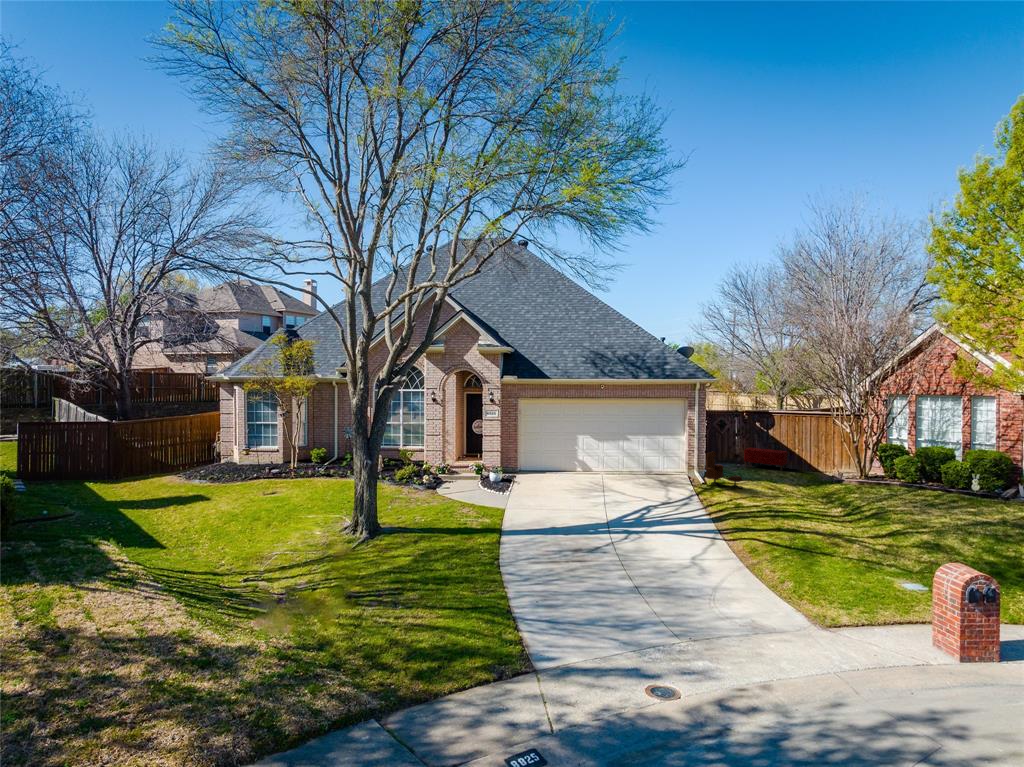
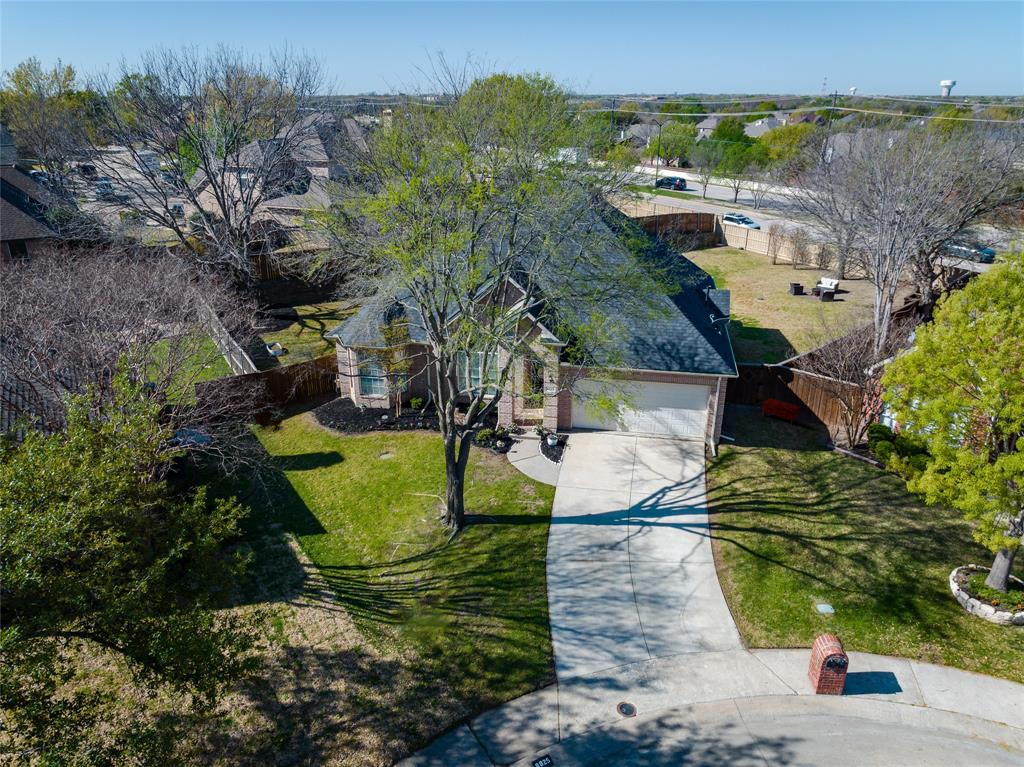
lounge chair: present [706,451,742,489] -> present [253,402,282,430]

